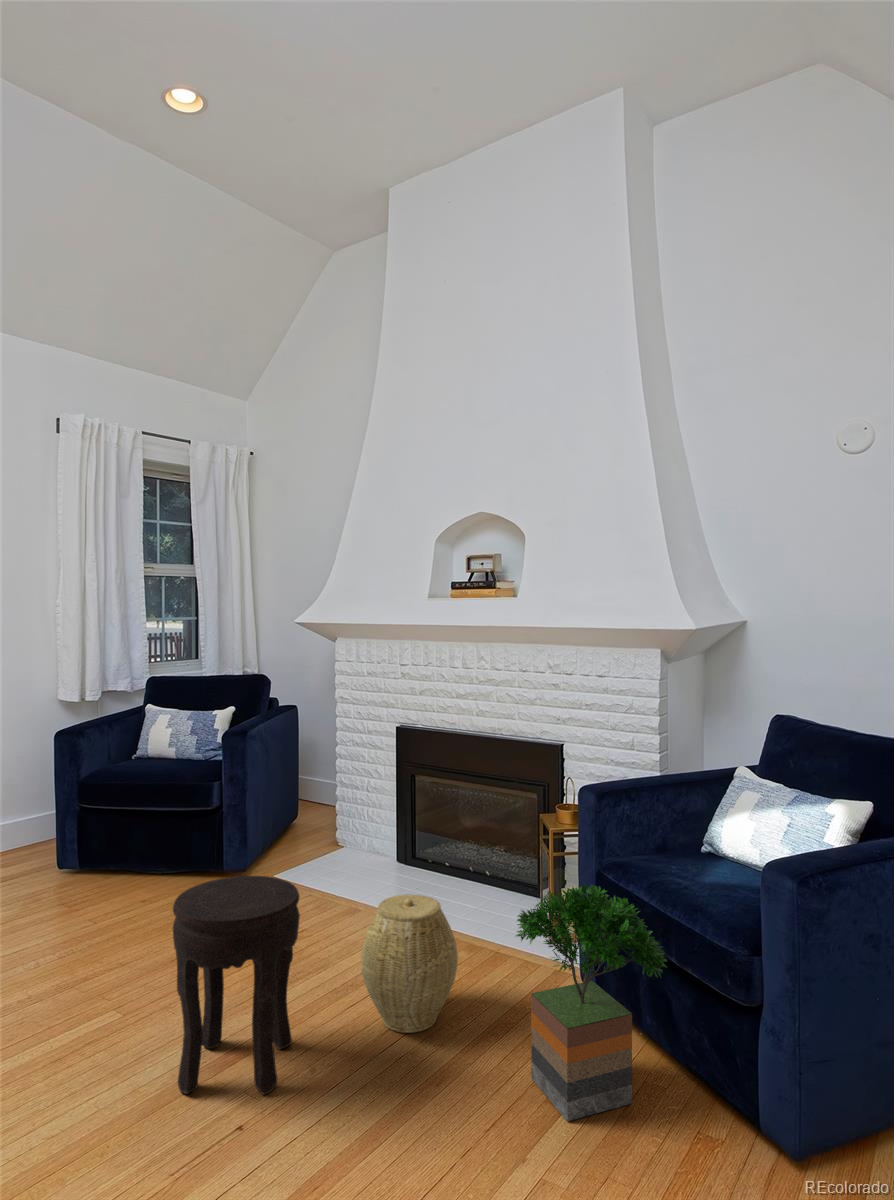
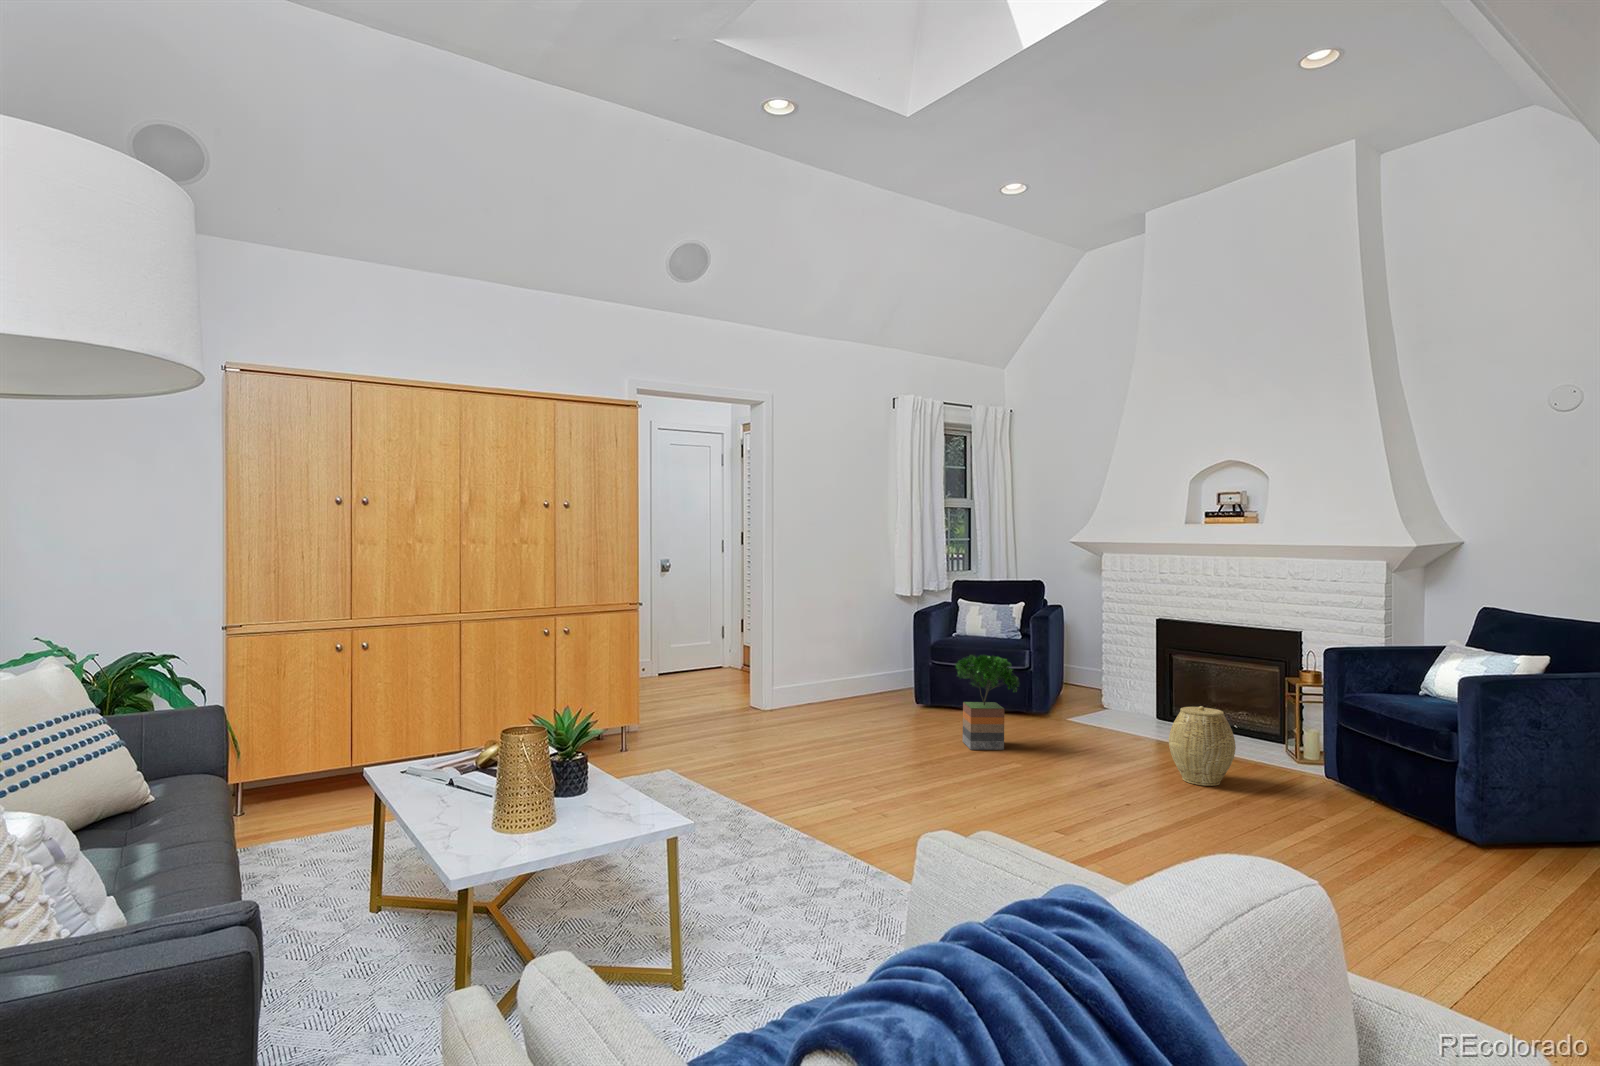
side table: present [173,876,300,1094] -> none [1065,681,1140,794]
potted tree: present [516,883,667,1121] -> present [956,655,1019,750]

